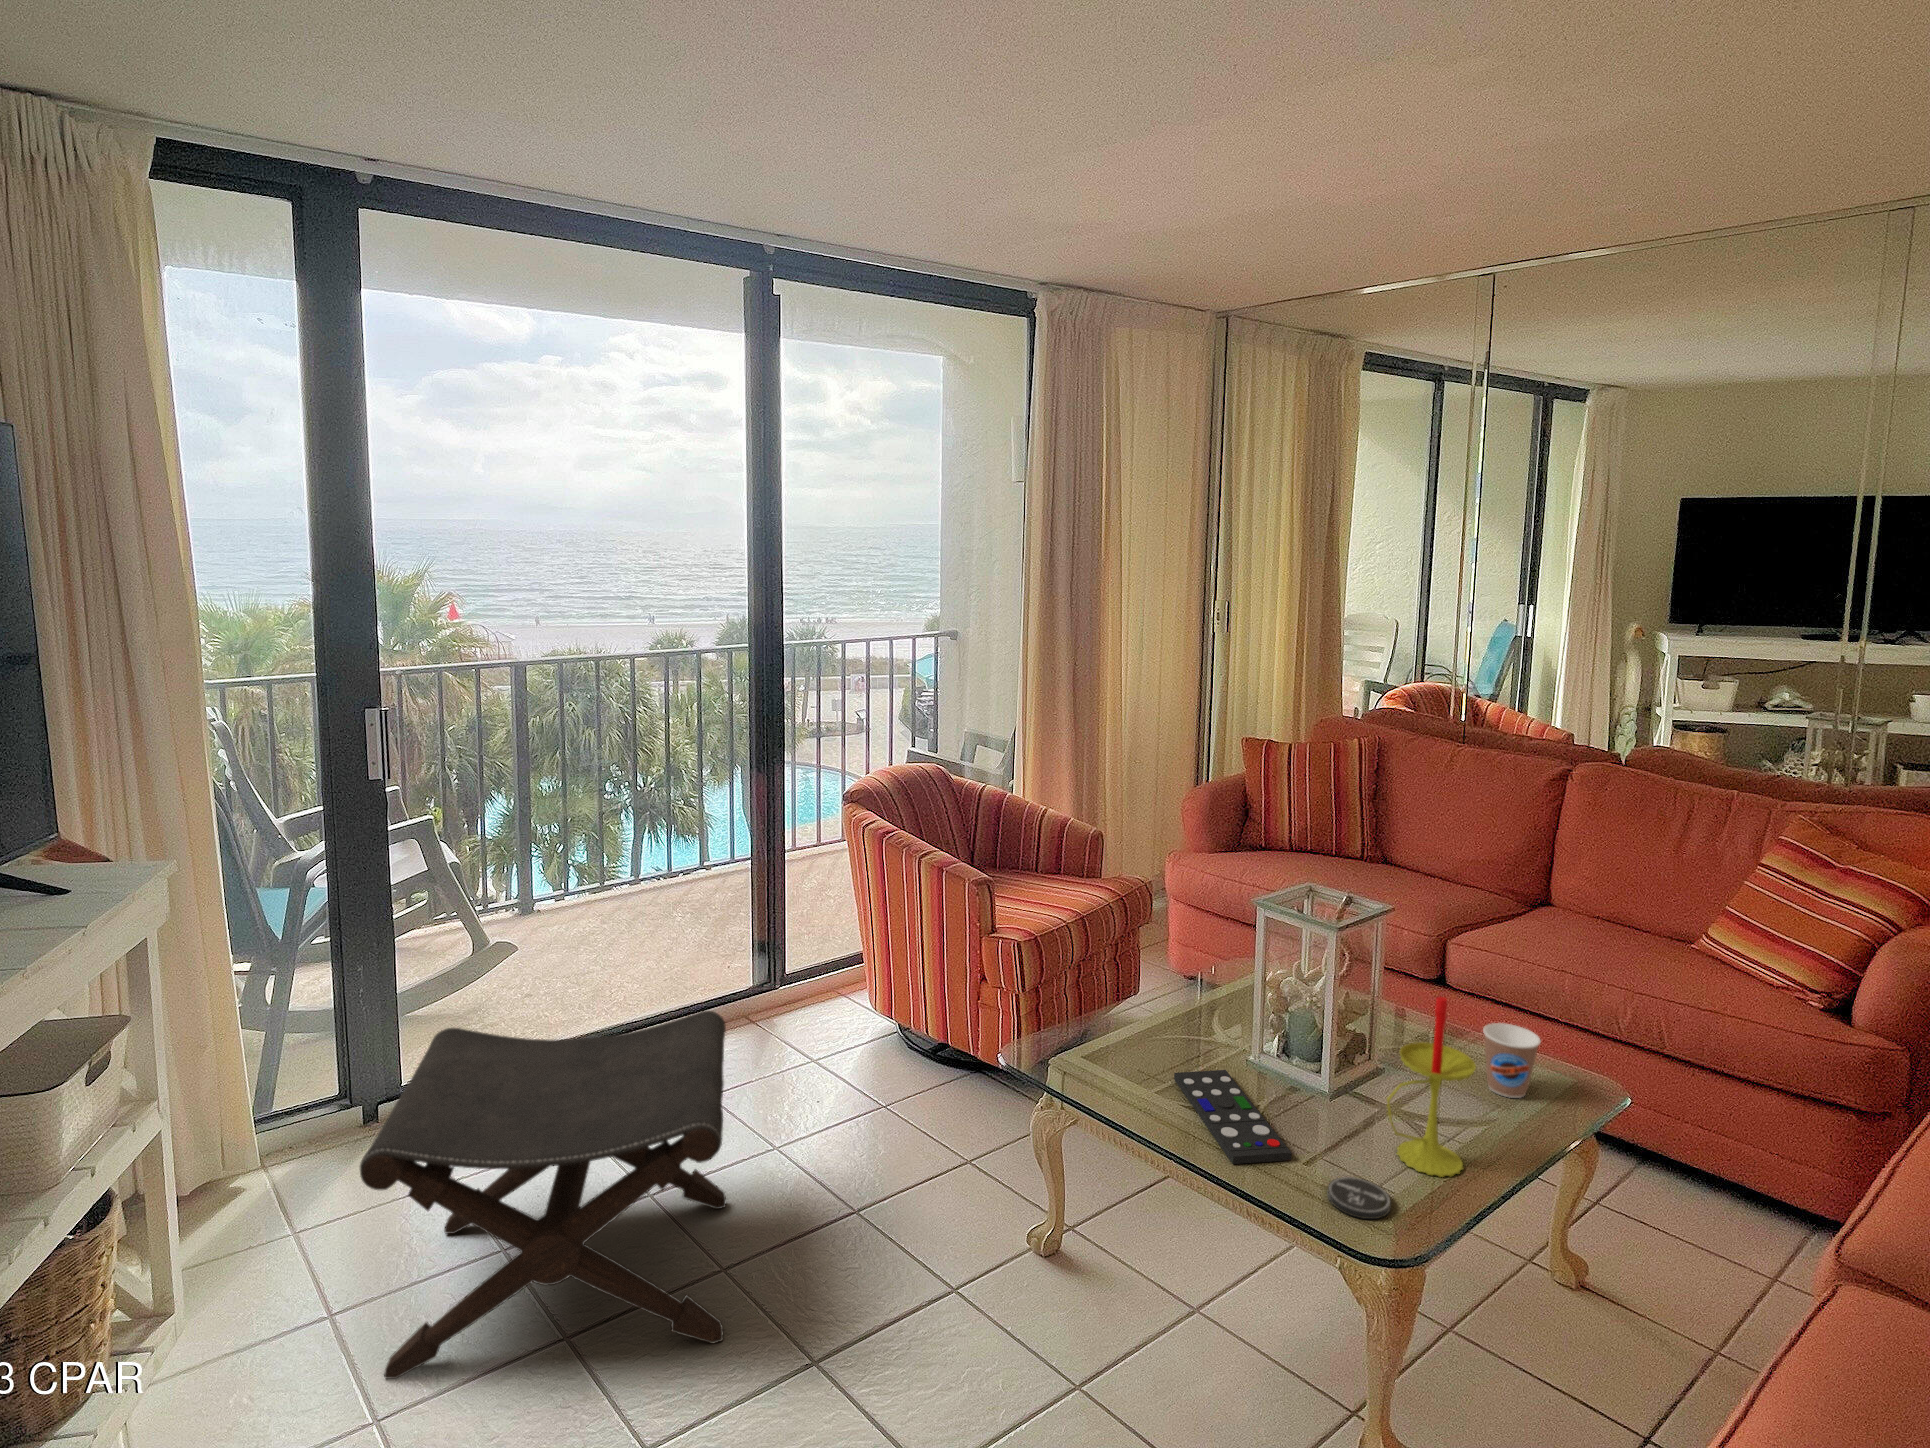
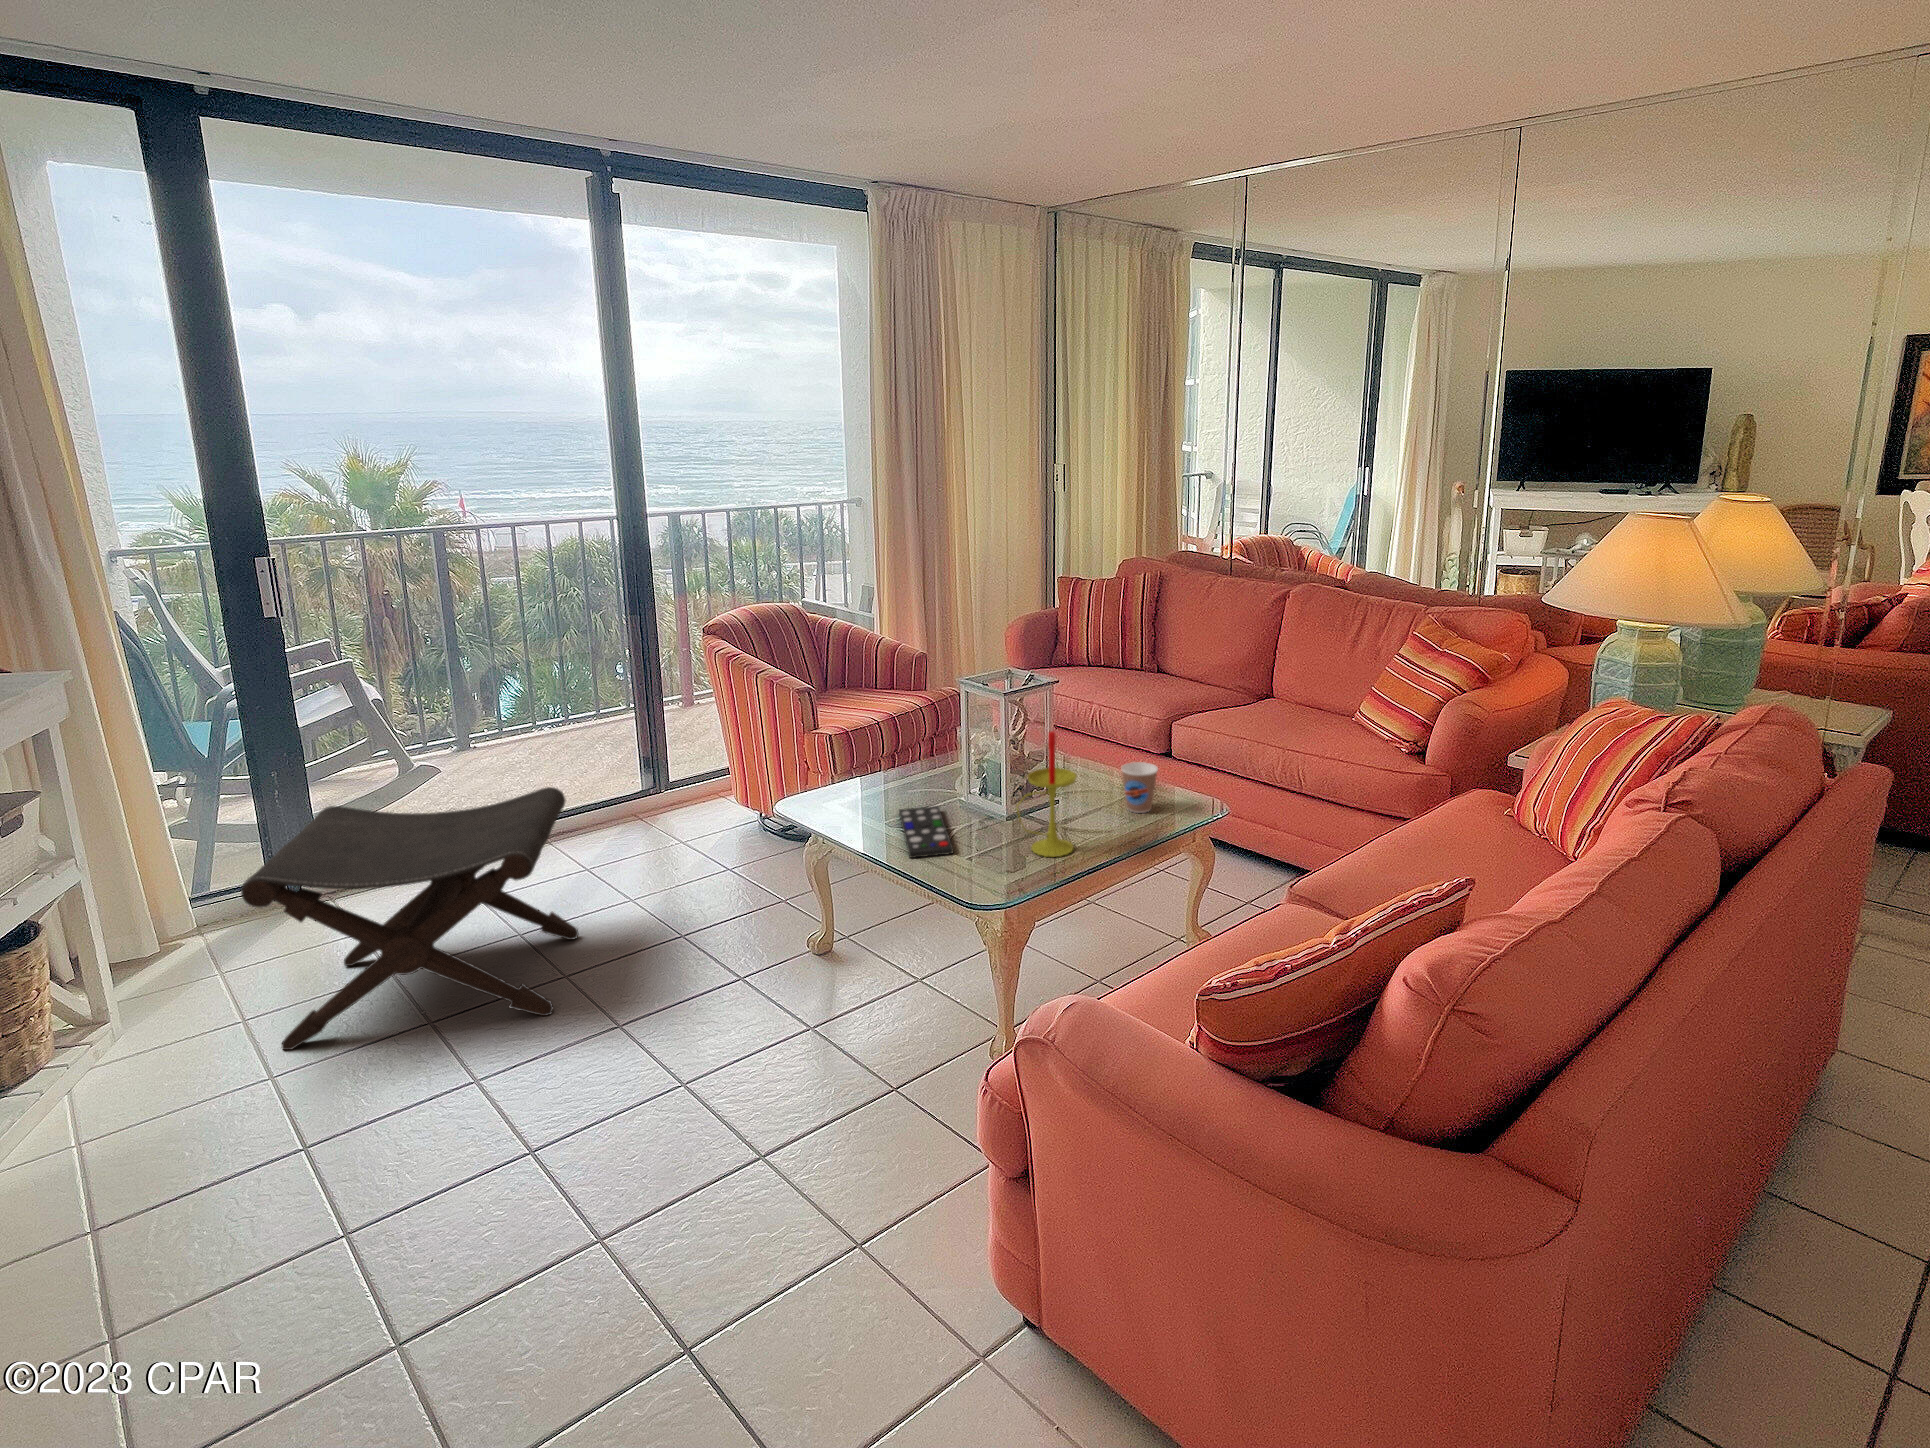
coaster: present [1328,1177,1391,1219] -> none [964,859,1006,881]

